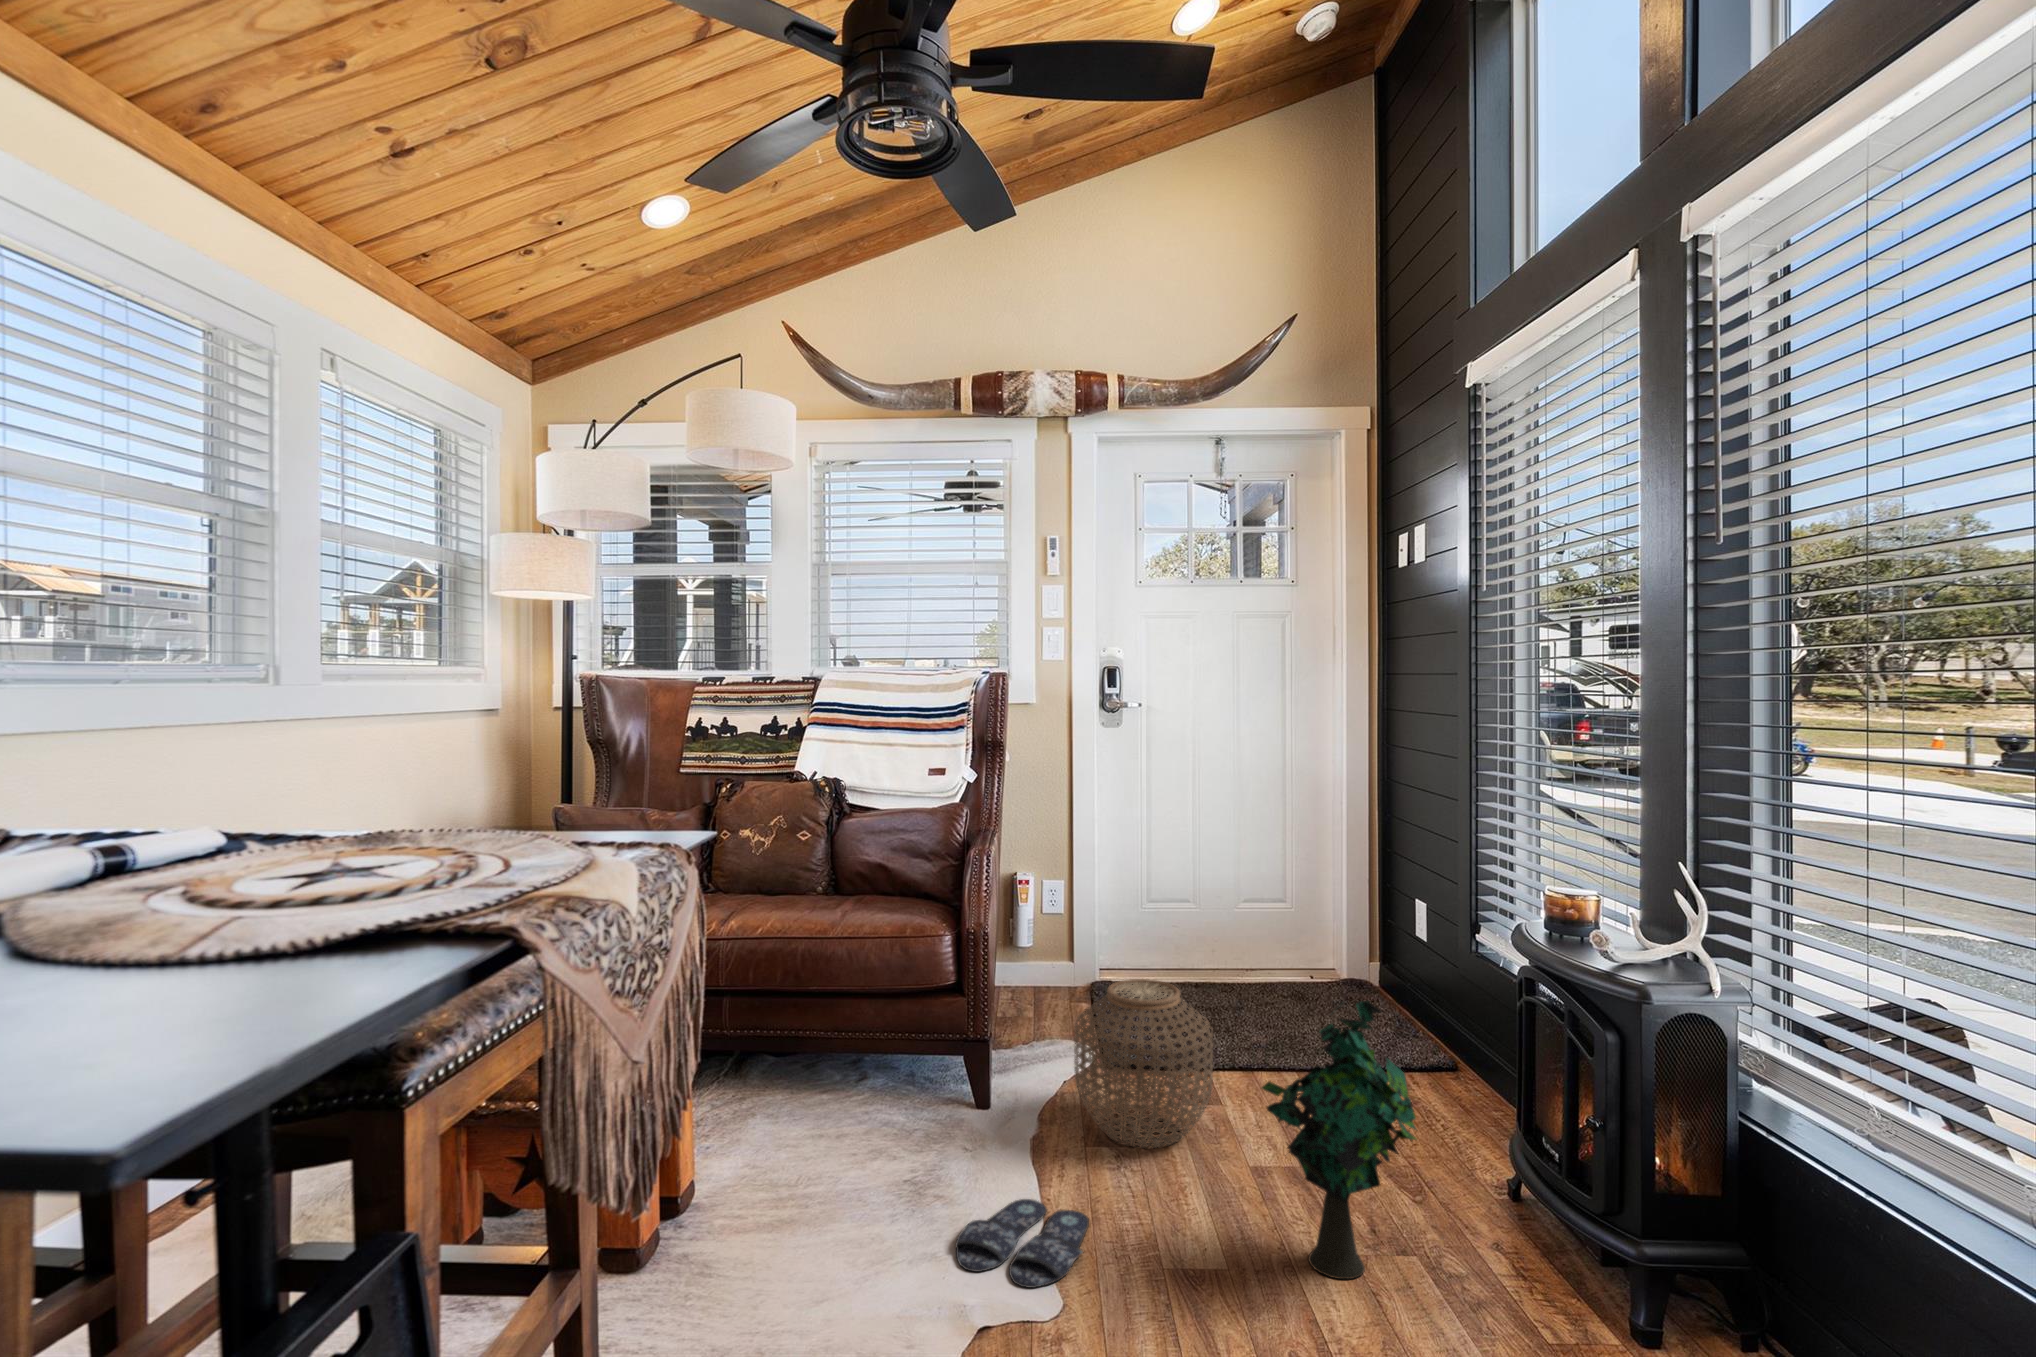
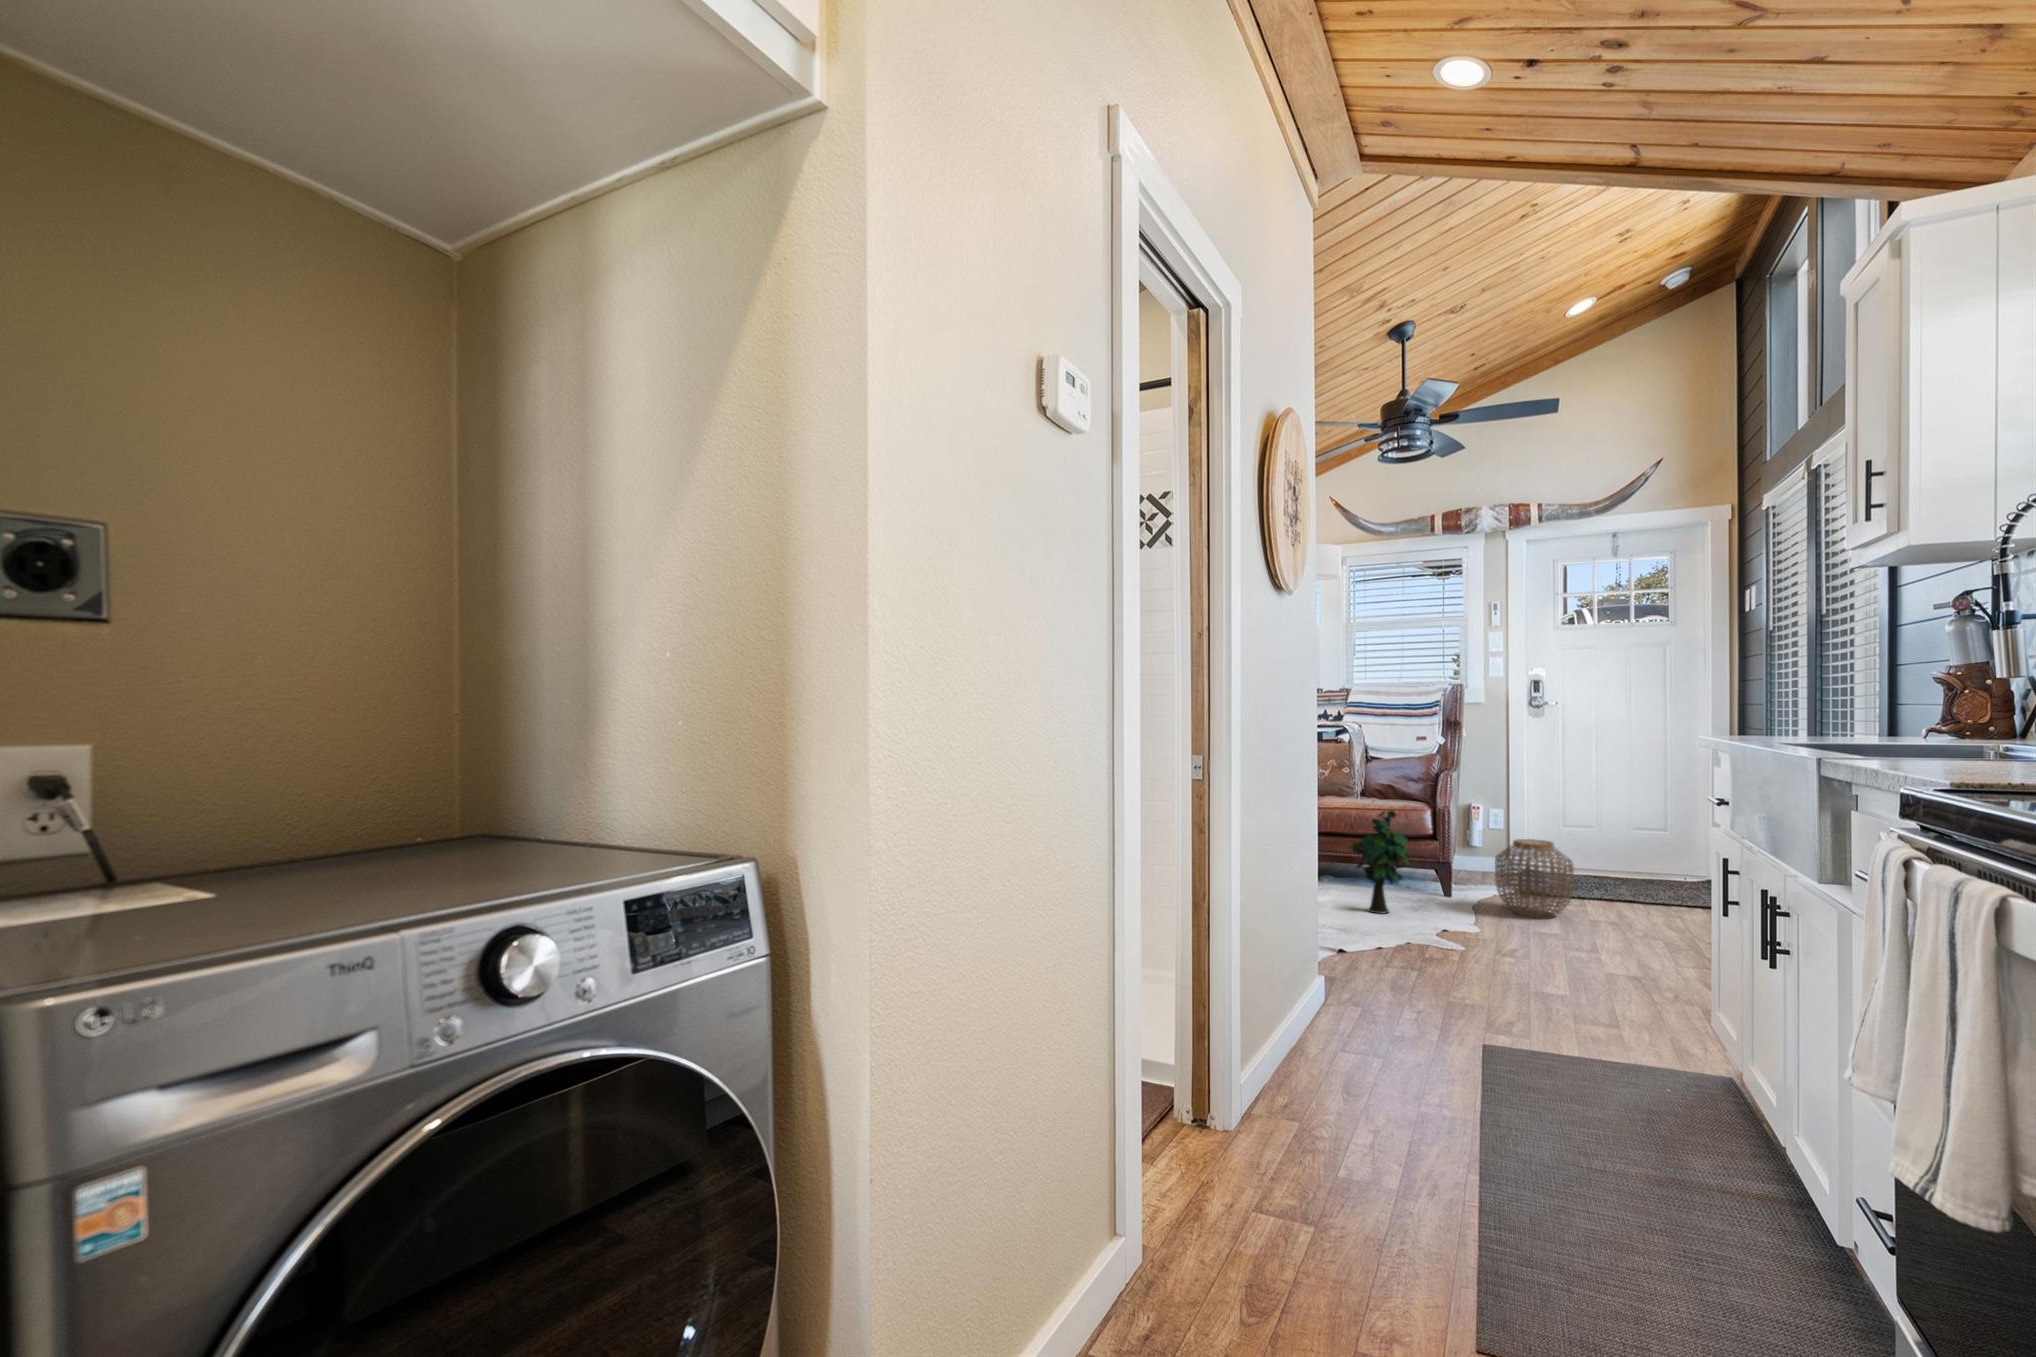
decorative plant: present [1262,1001,1416,1279] -> present [1350,810,1410,914]
slippers: present [955,1199,1089,1288] -> none [1429,920,1495,936]

